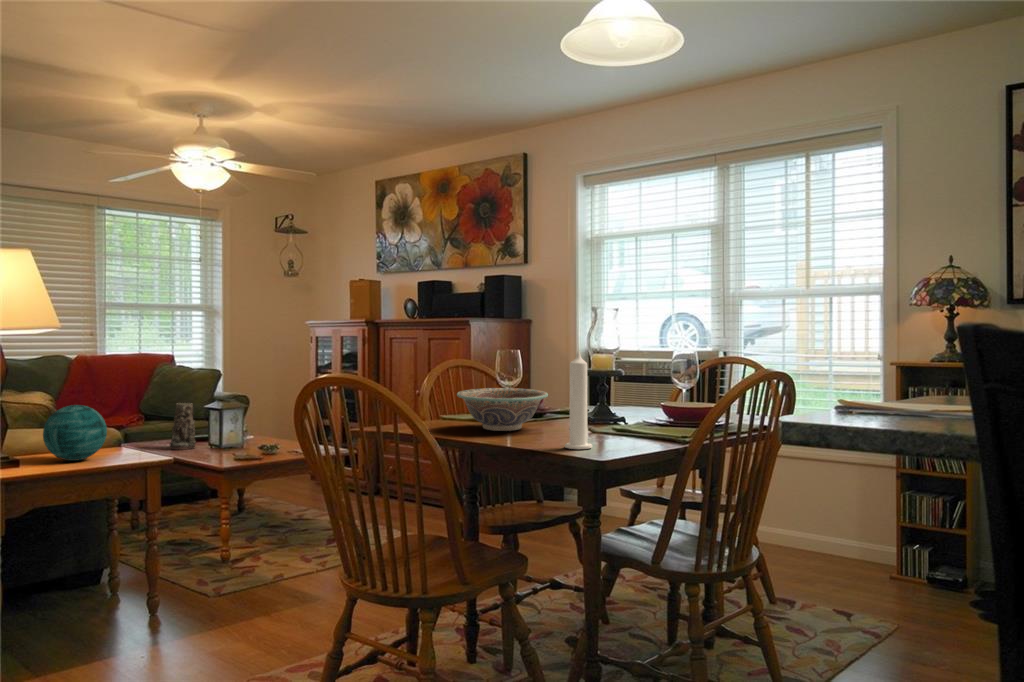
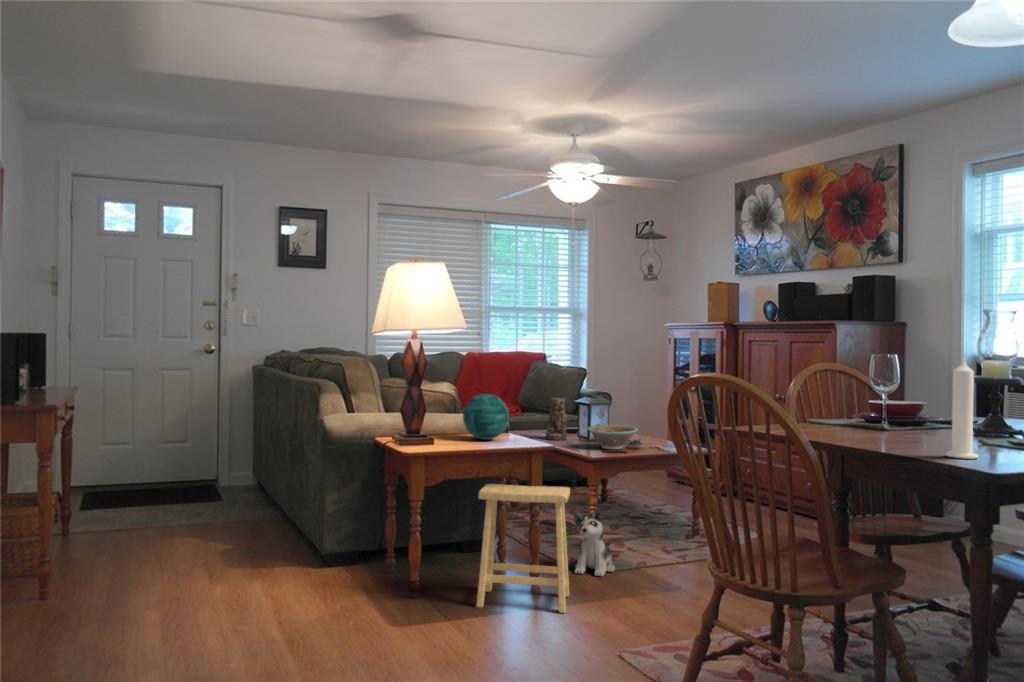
decorative bowl: present [457,388,548,431] -> present [587,425,638,449]
footstool: none [61,507,187,668] -> present [477,484,570,613]
plush toy: none [196,523,246,601] -> present [574,507,615,576]

